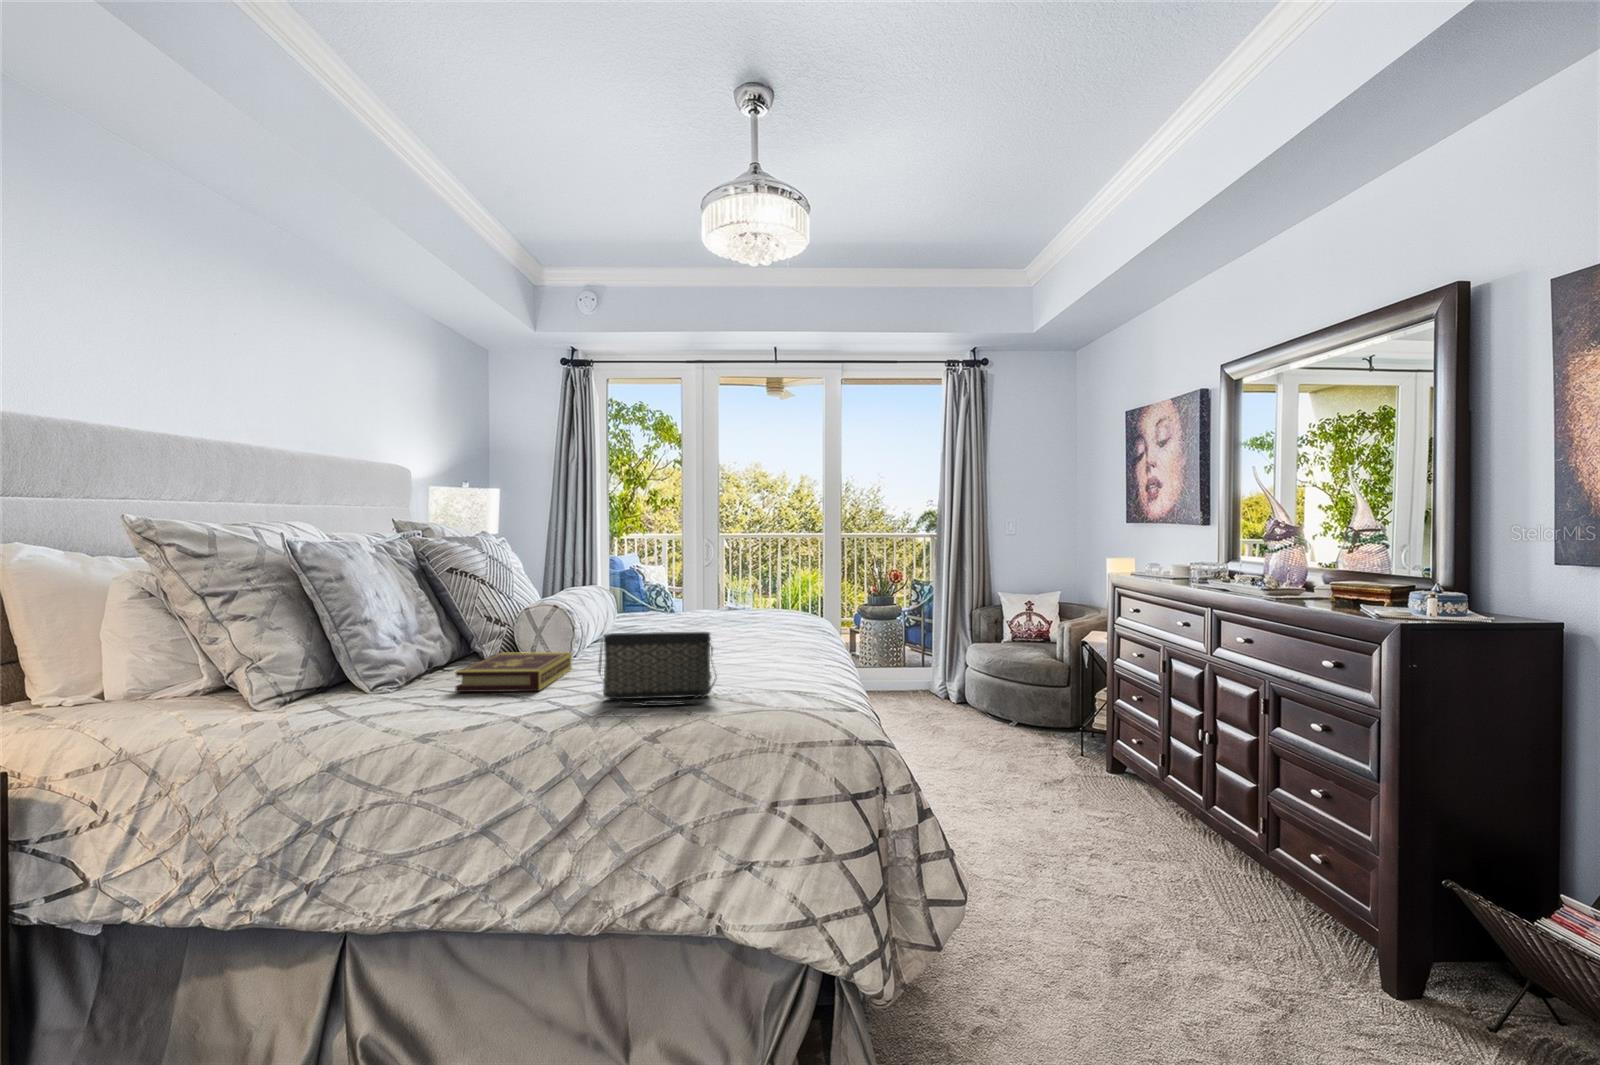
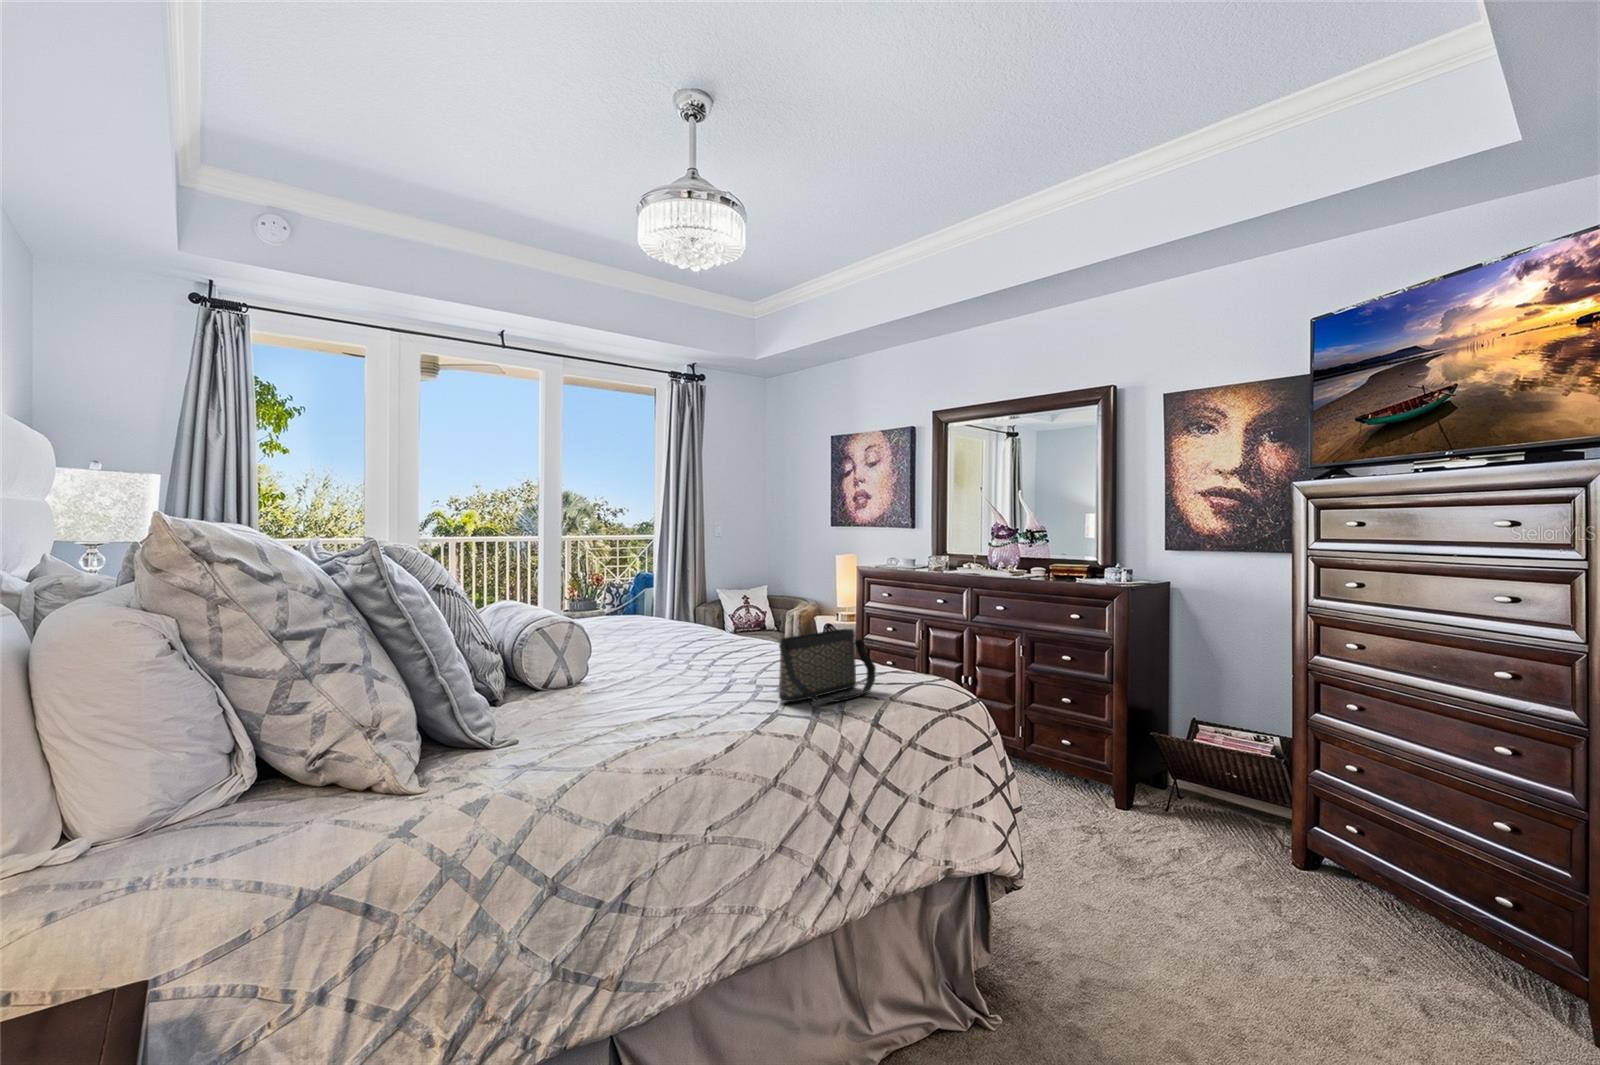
book: present [455,652,572,692] -> none [561,669,694,725]

